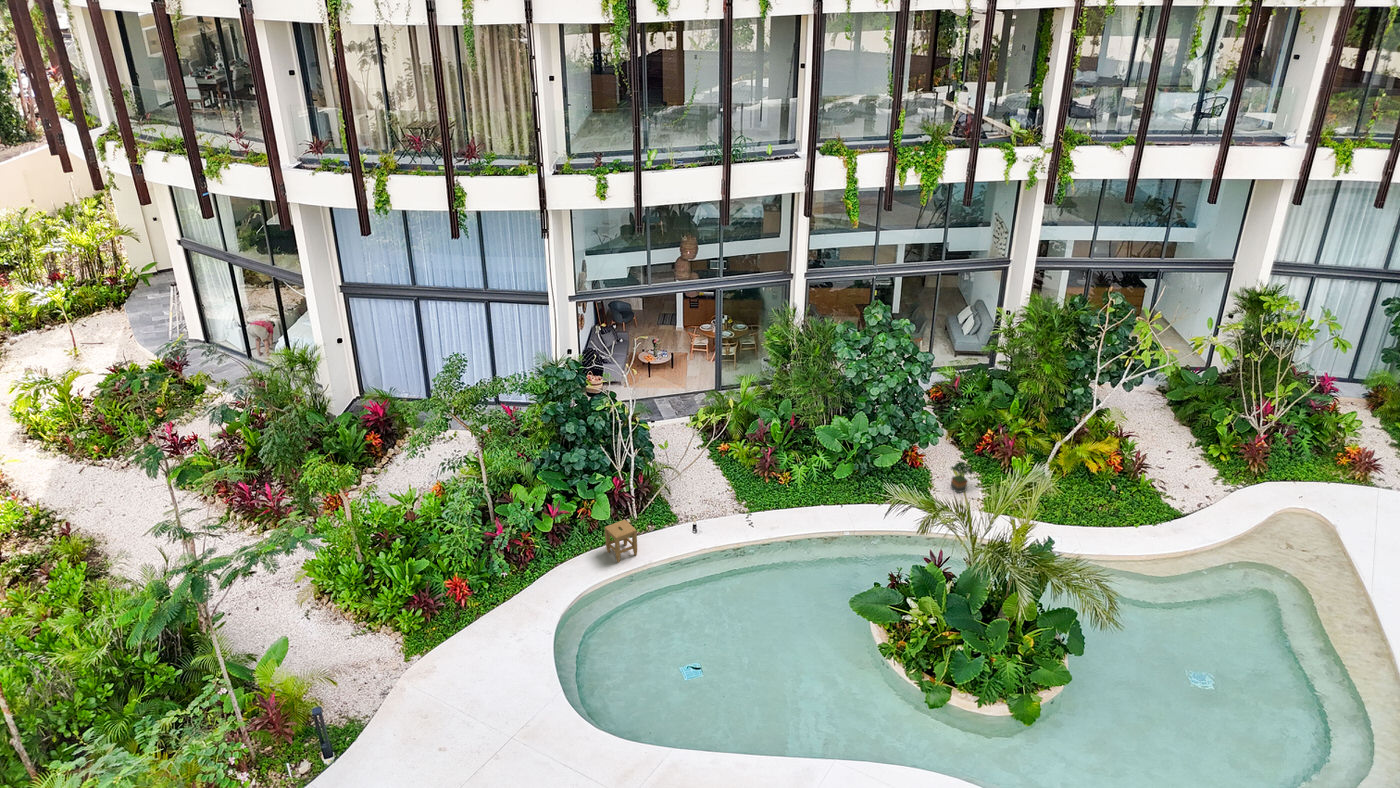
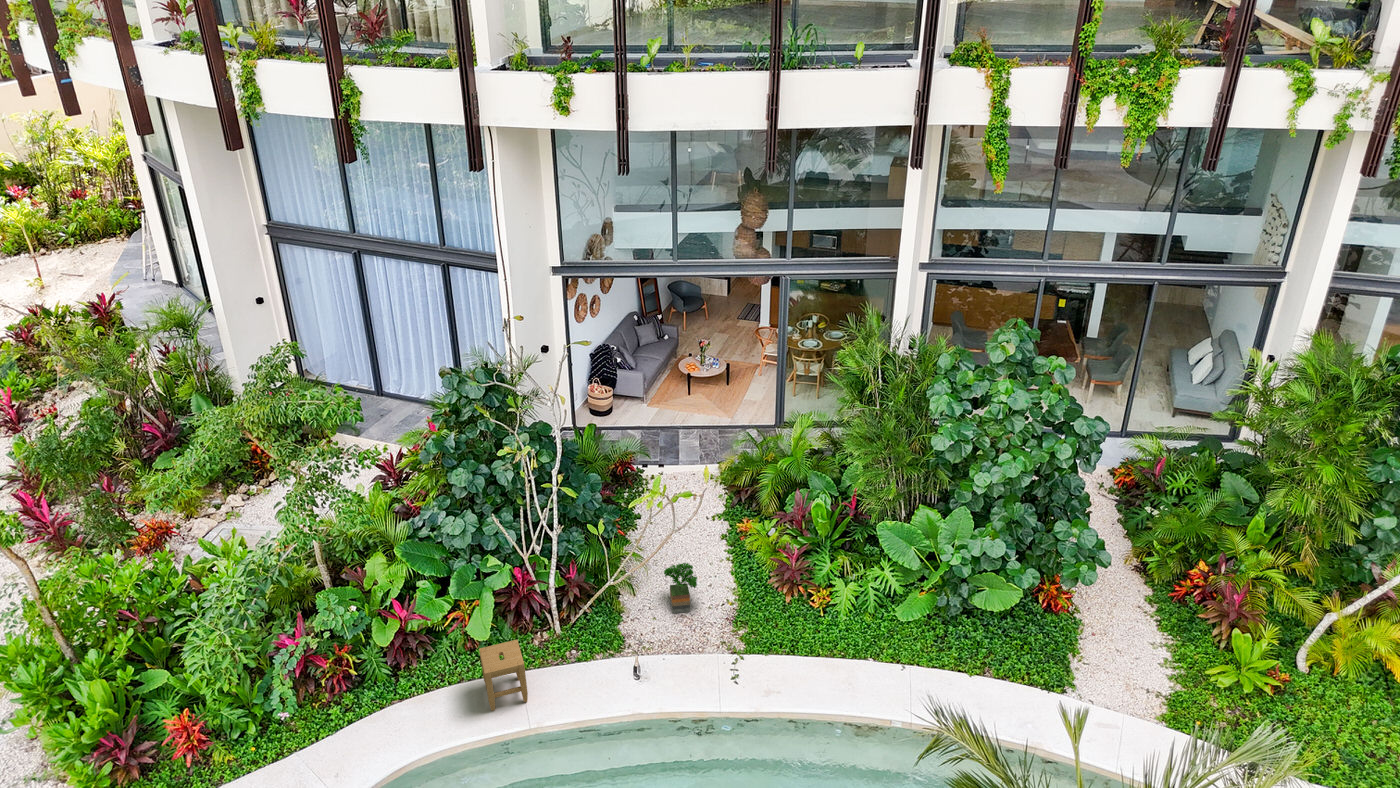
potted tree: present [951,462,973,493] -> present [664,563,697,613]

